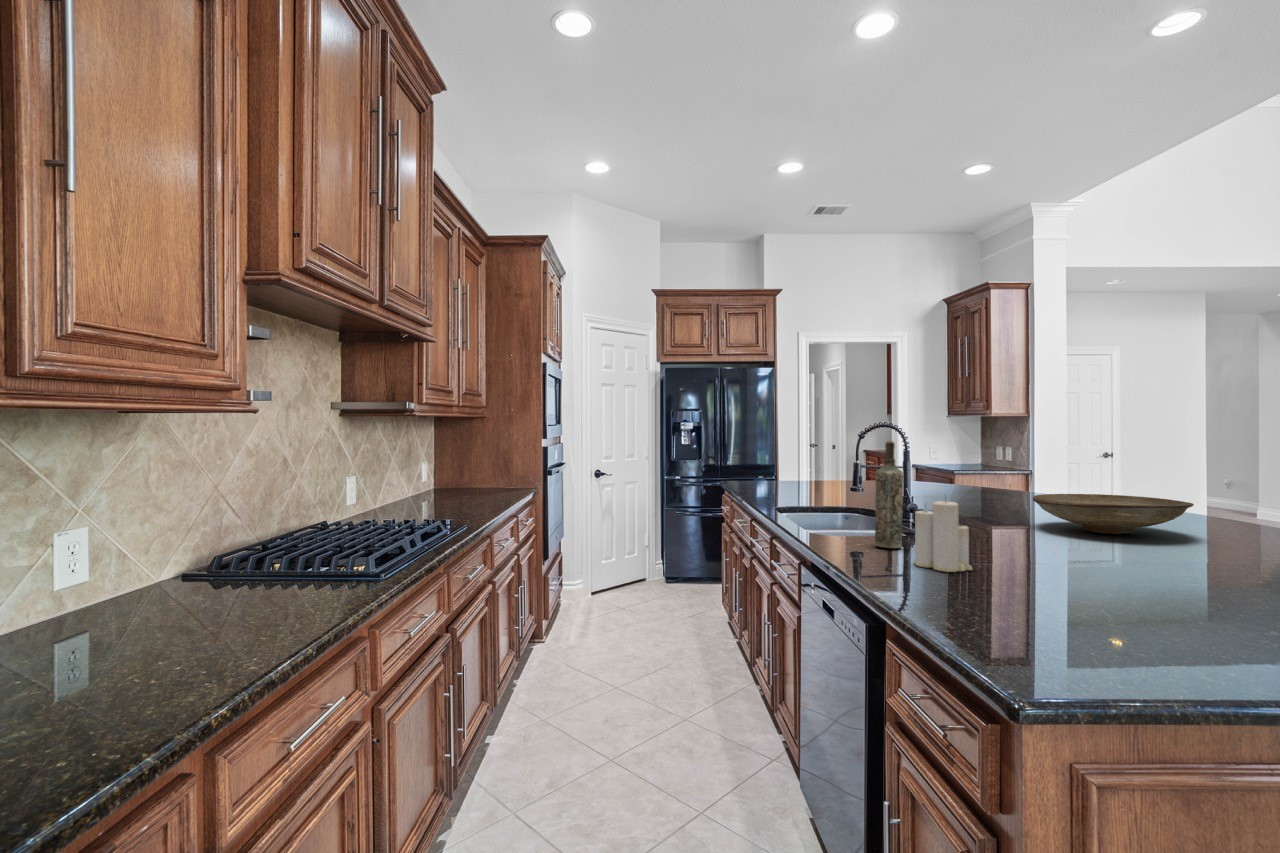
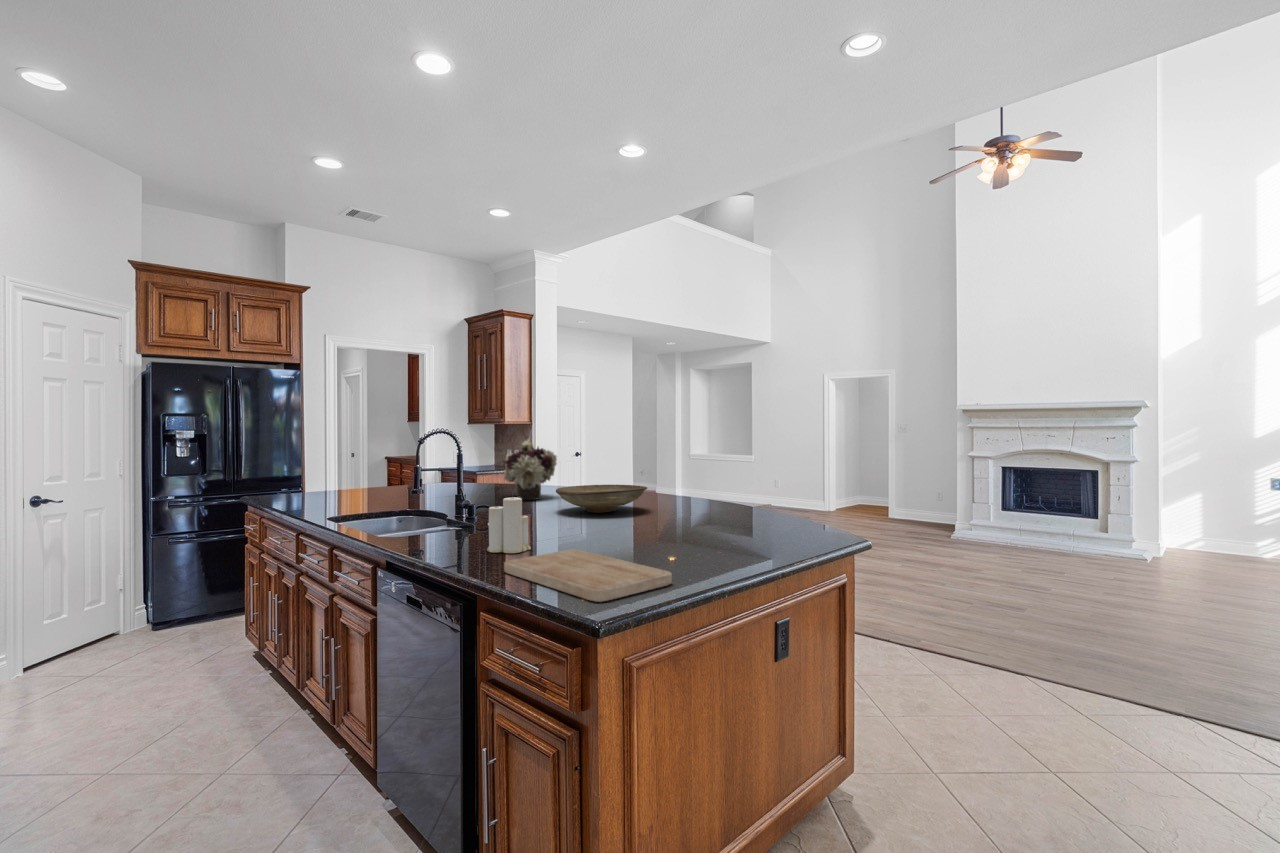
flower arrangement: none [968,432,1044,507] -> present [503,440,557,500]
bottle: present [875,441,904,548] -> none [450,449,474,542]
cutting board: none [921,580,1200,670] -> present [504,550,672,602]

